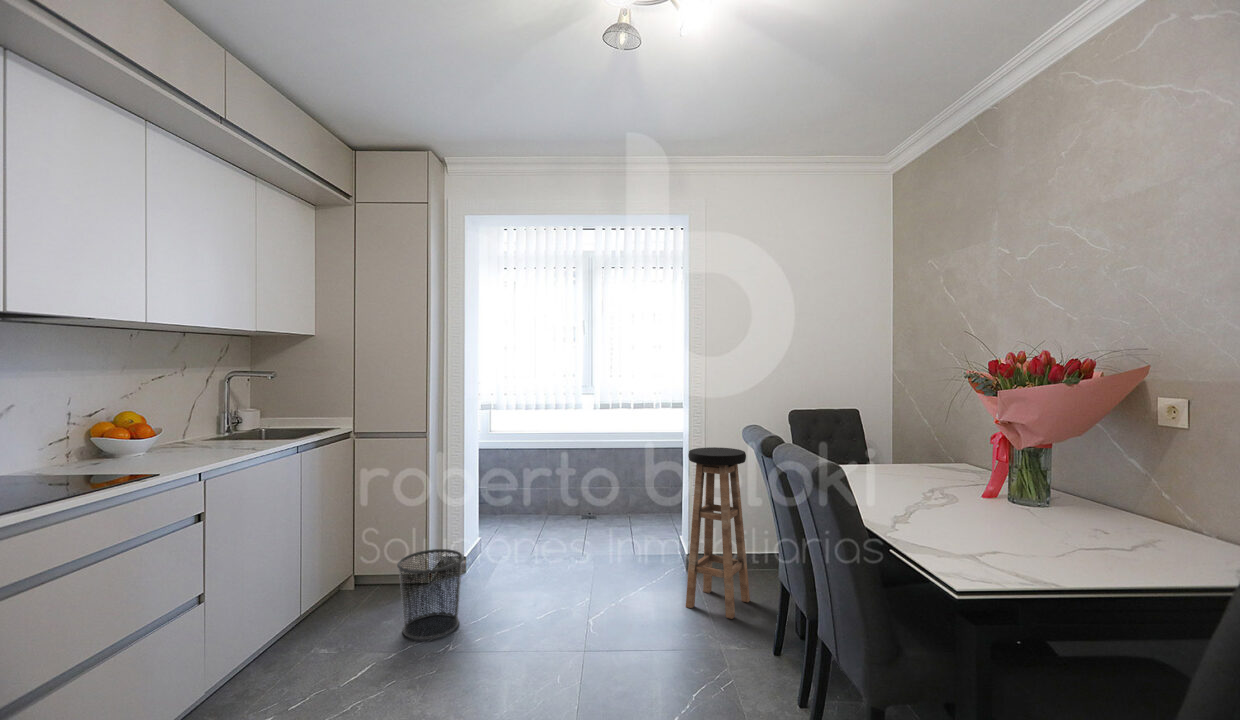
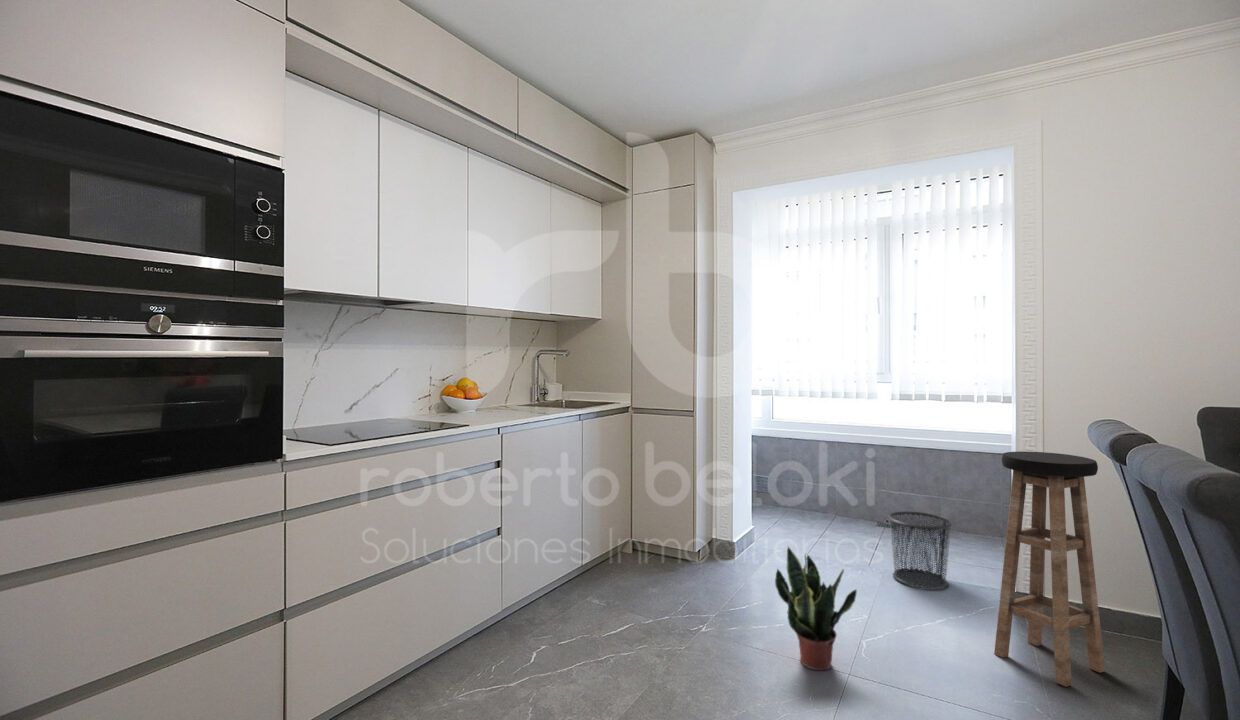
waste bin: present [397,549,464,640] -> present [888,511,952,589]
potted plant: none [527,554,596,660] -> present [775,547,857,670]

